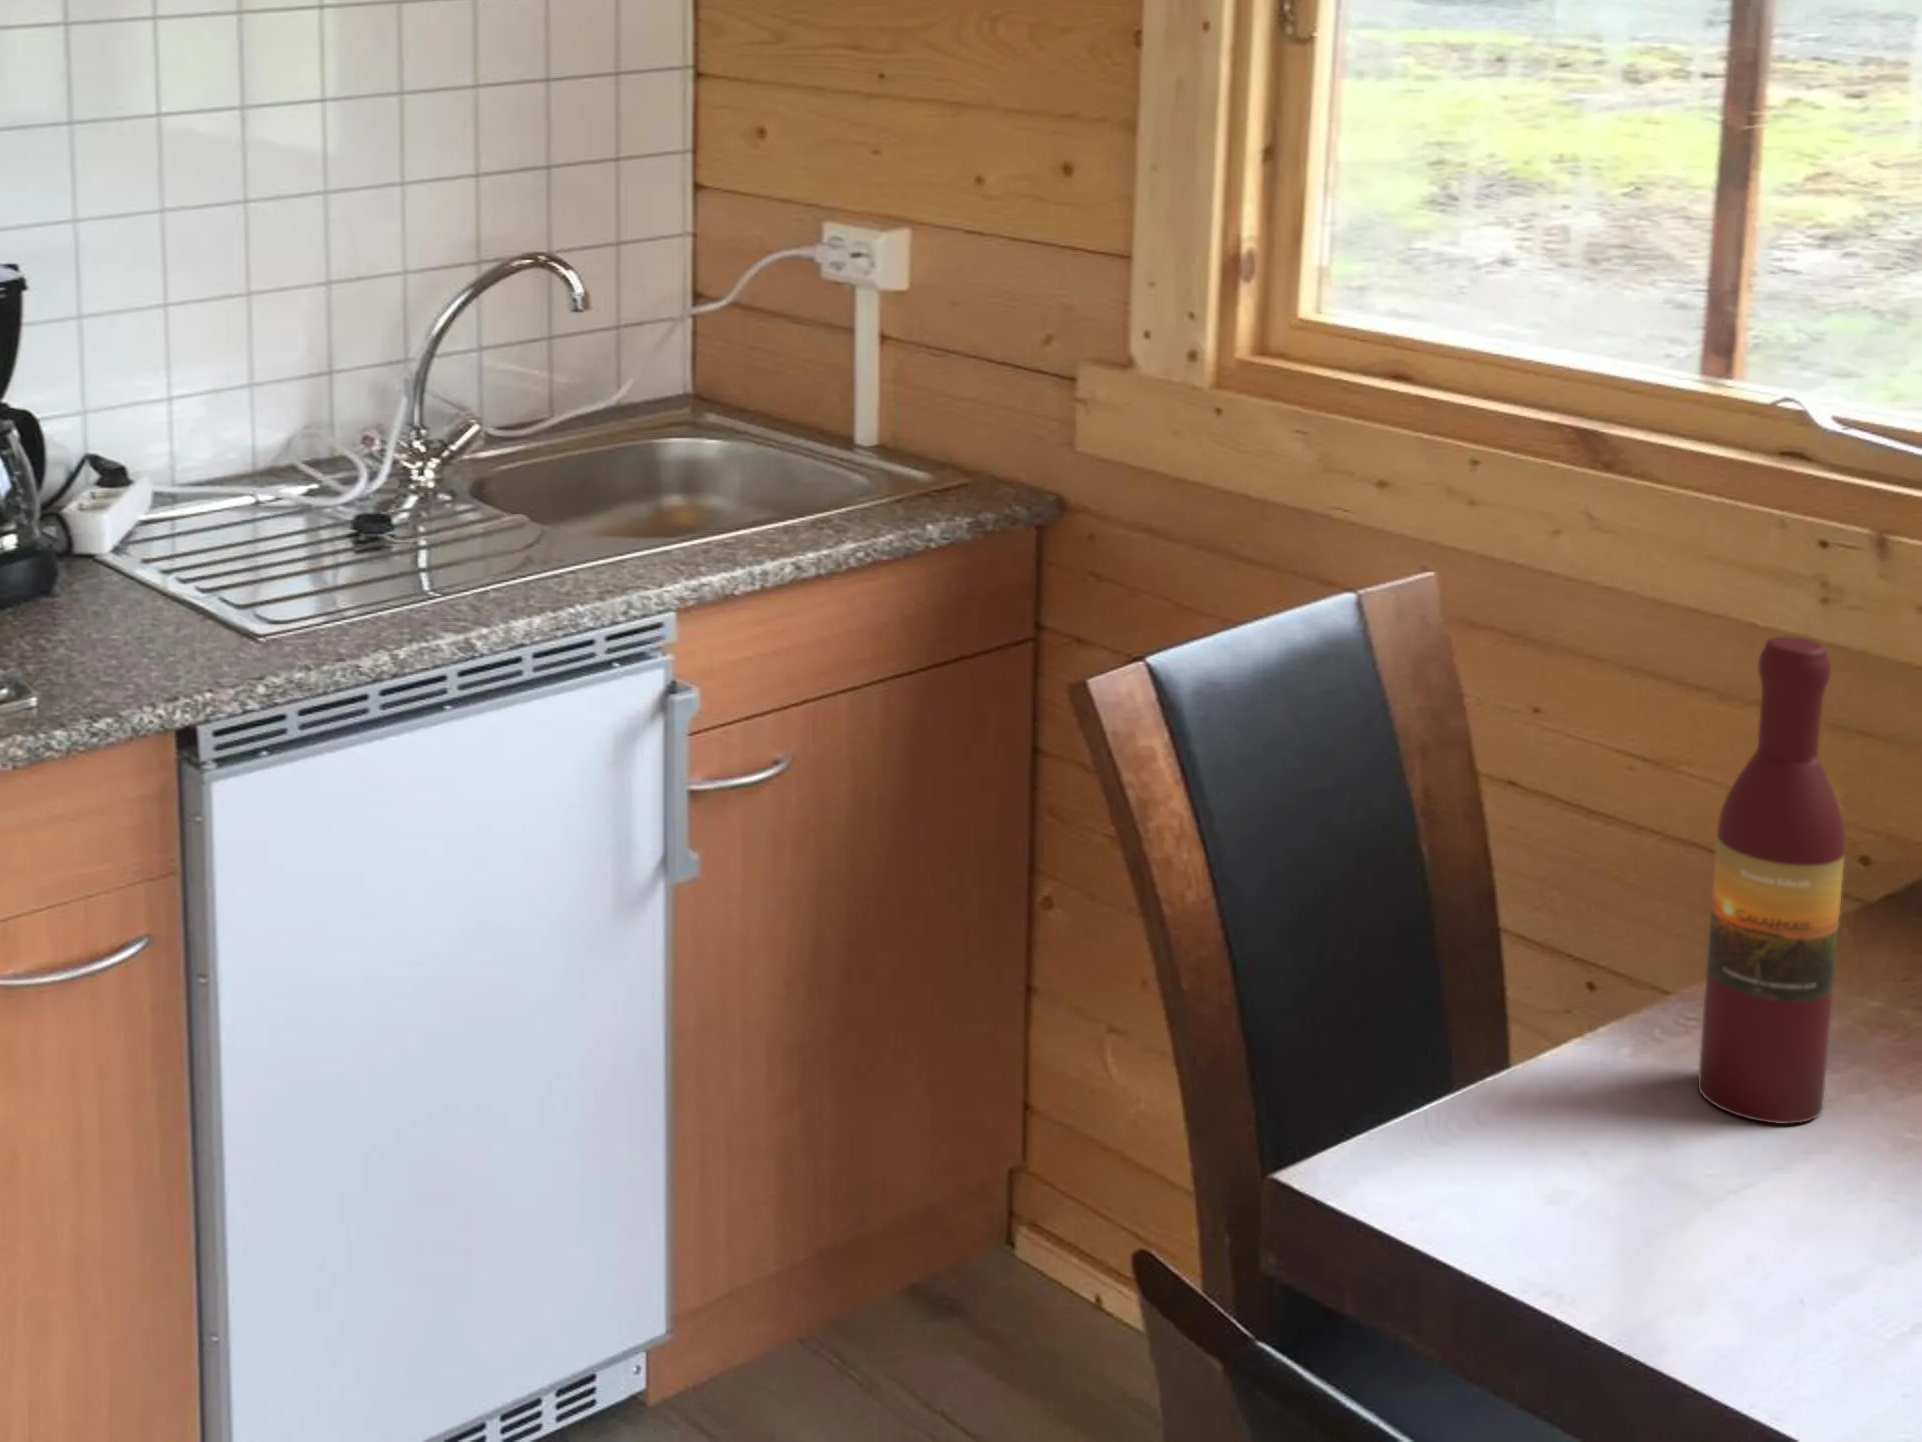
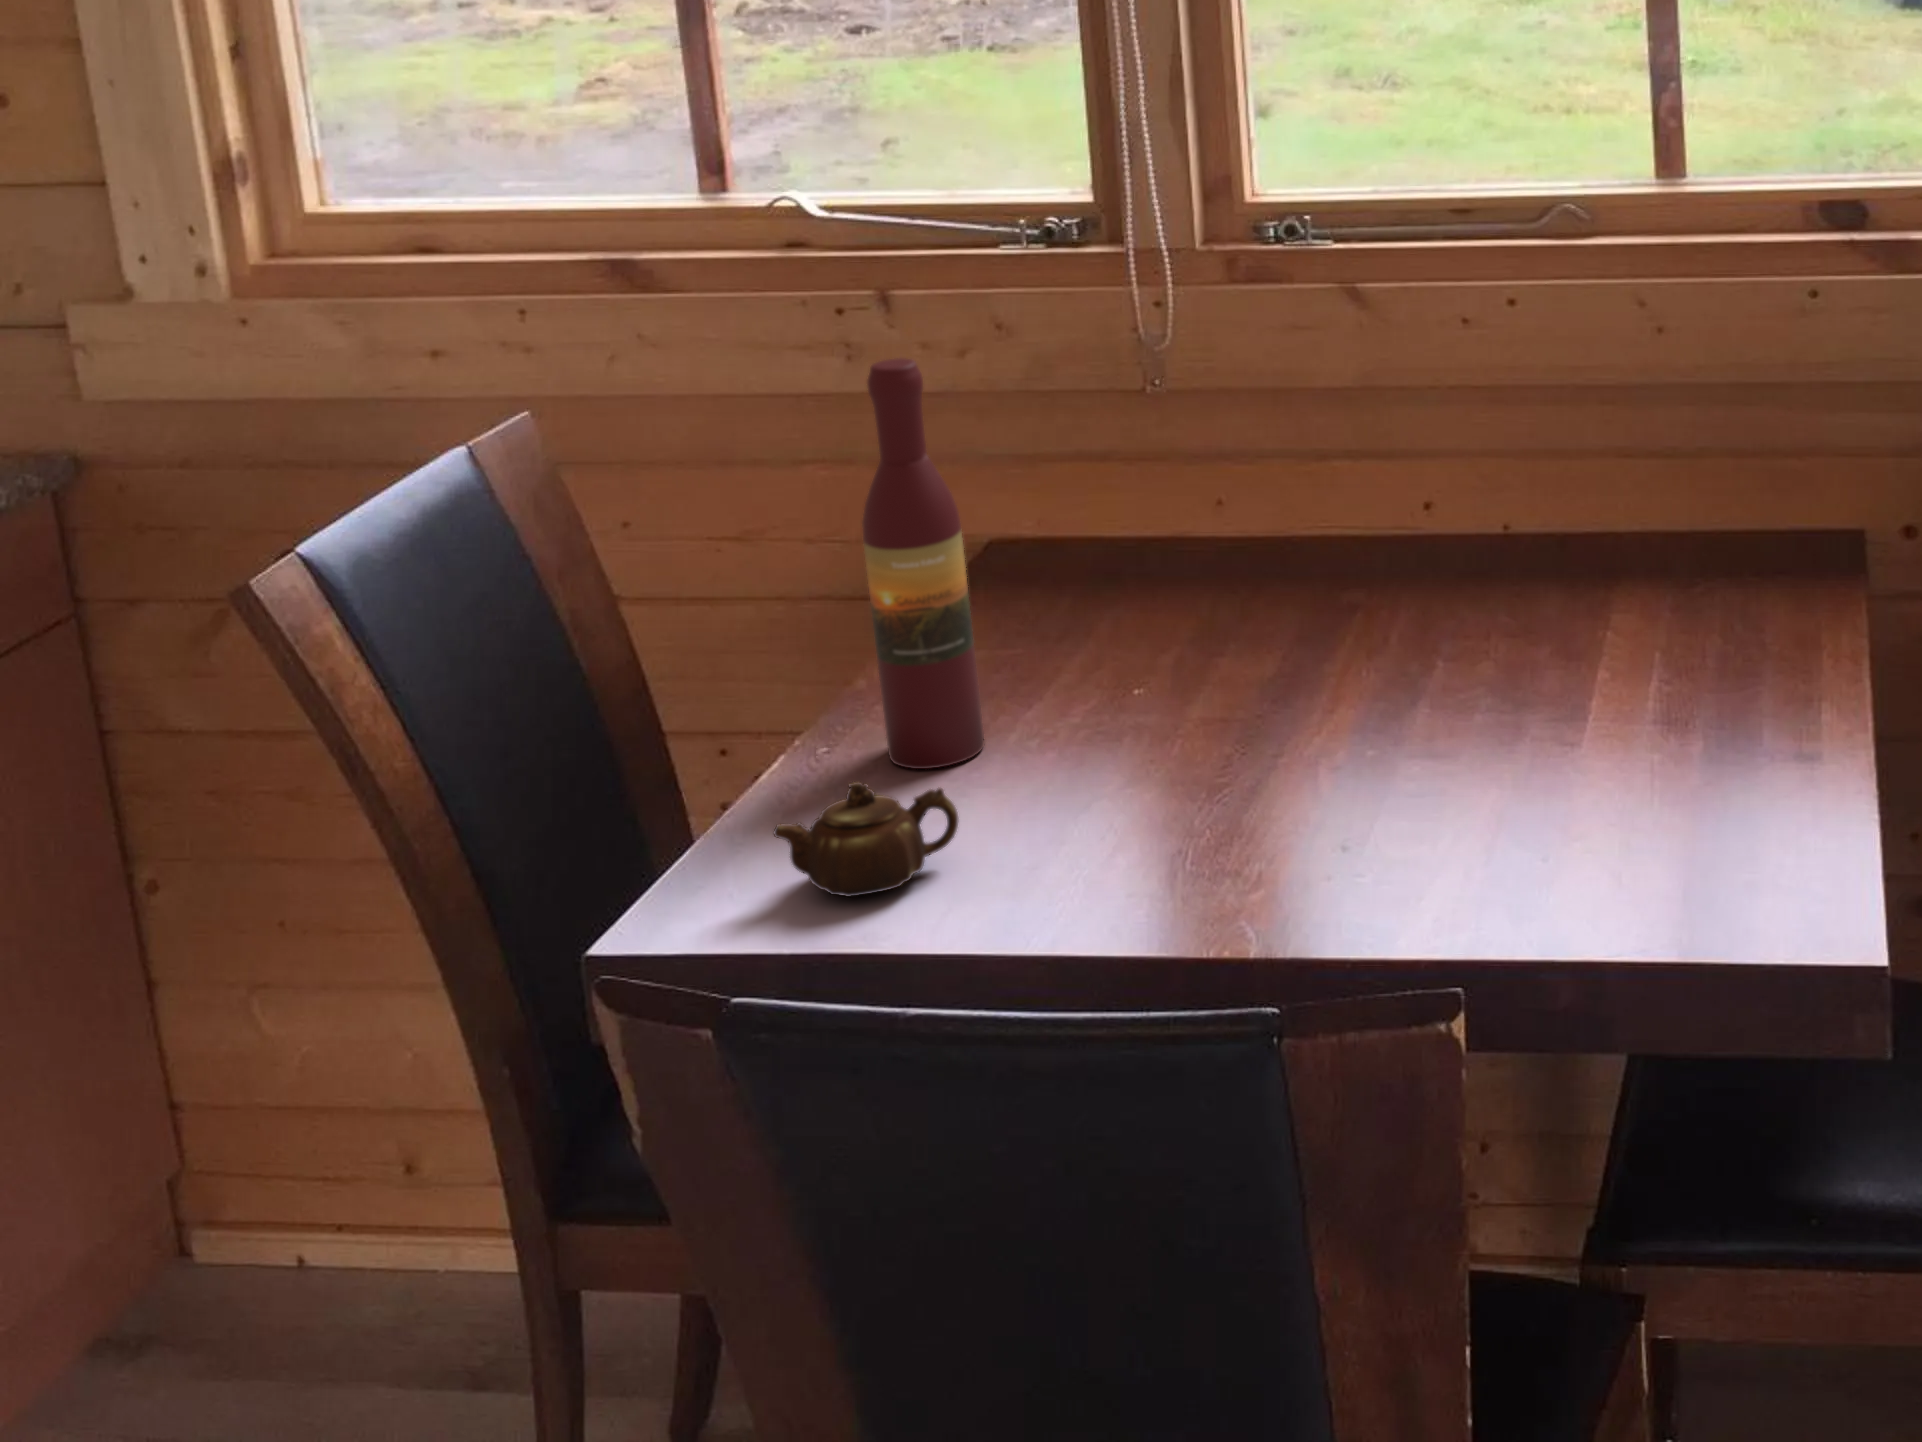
teapot: none [1503,1105,1729,1244] -> present [774,782,958,897]

